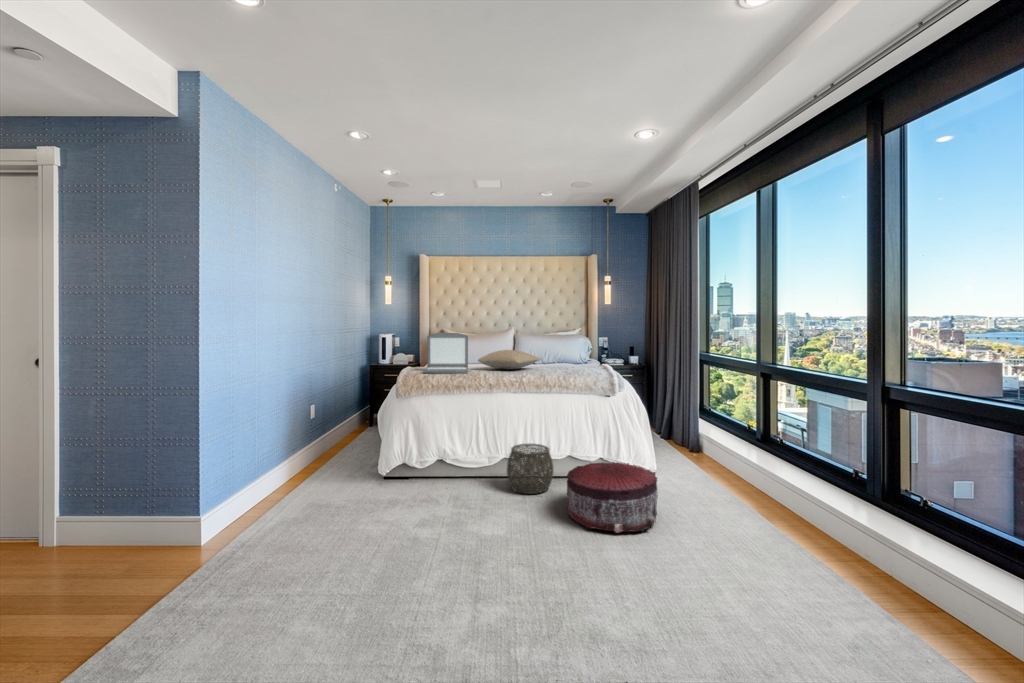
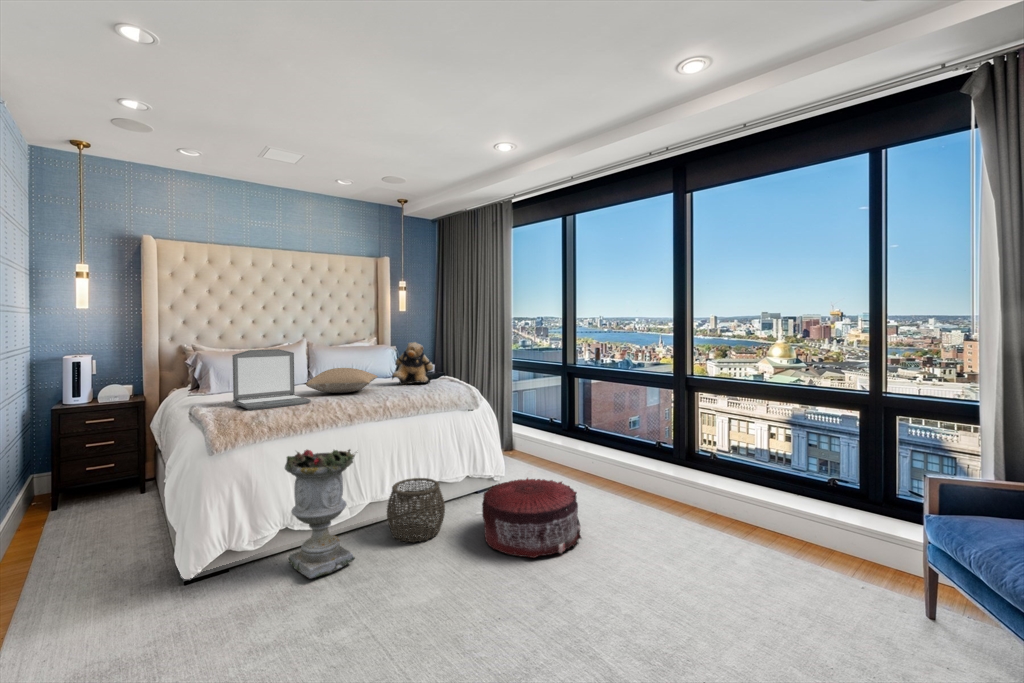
teddy bear: none [557,331,595,369] -> present [392,342,433,385]
planter: none [428,403,476,495] -> present [285,449,355,579]

